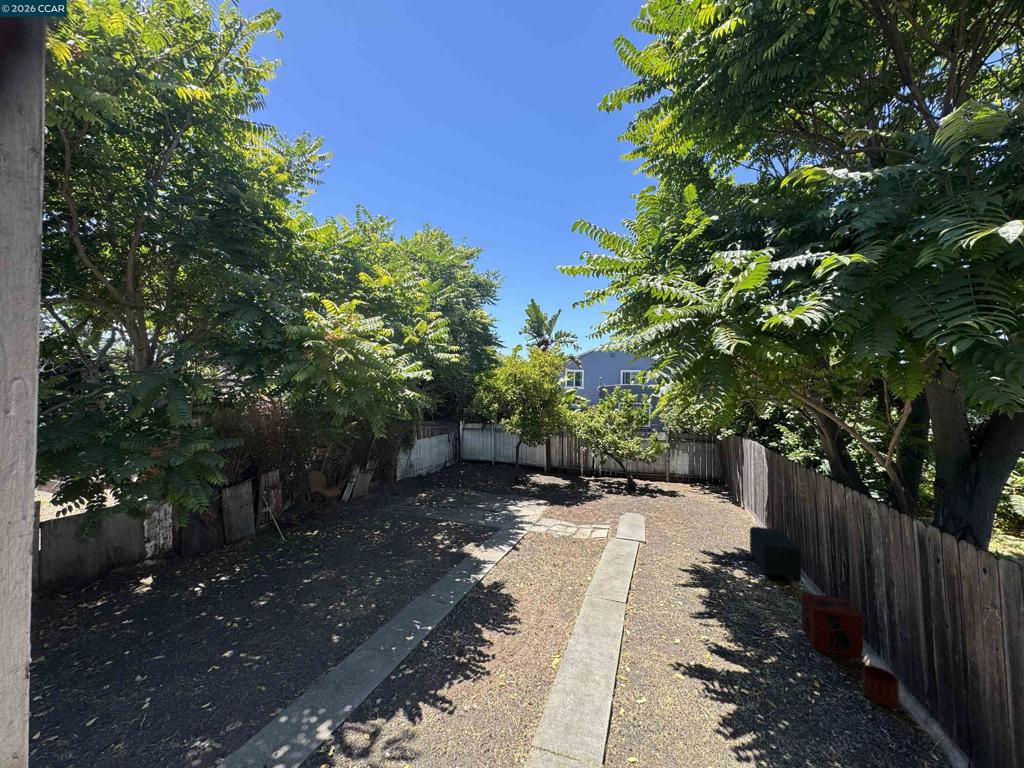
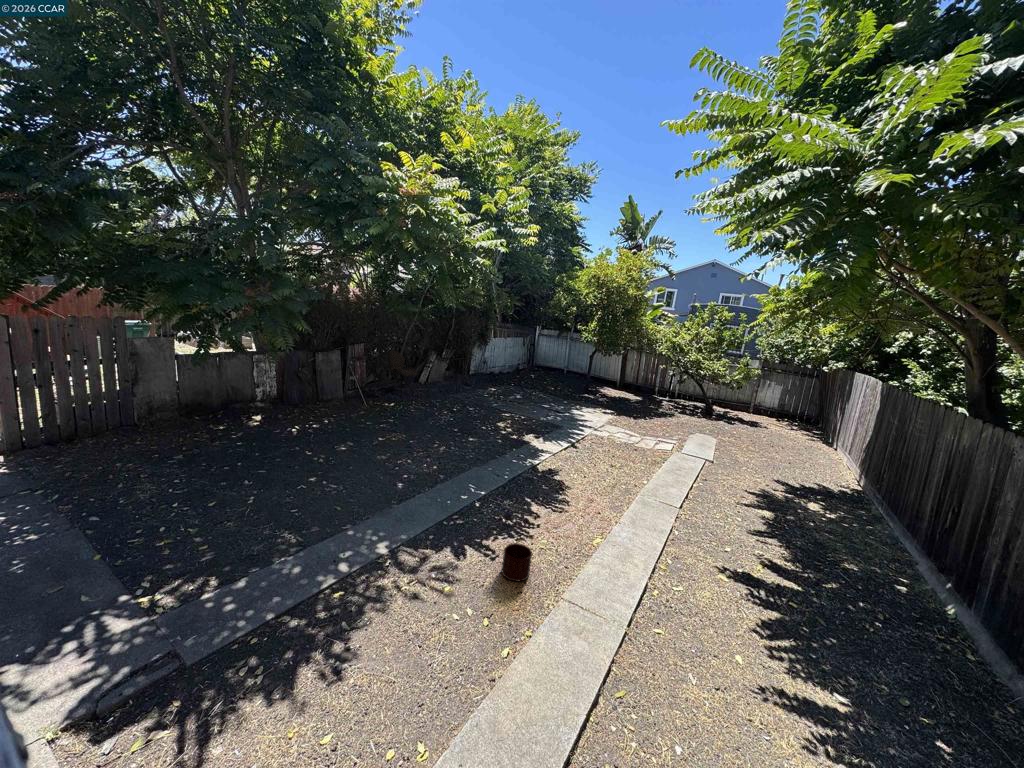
bench: present [750,527,801,582] -> none [833,463,897,526]
storage box: present [801,592,863,659] -> none [877,531,961,607]
planter: present [862,666,900,708] -> present [501,543,532,581]

